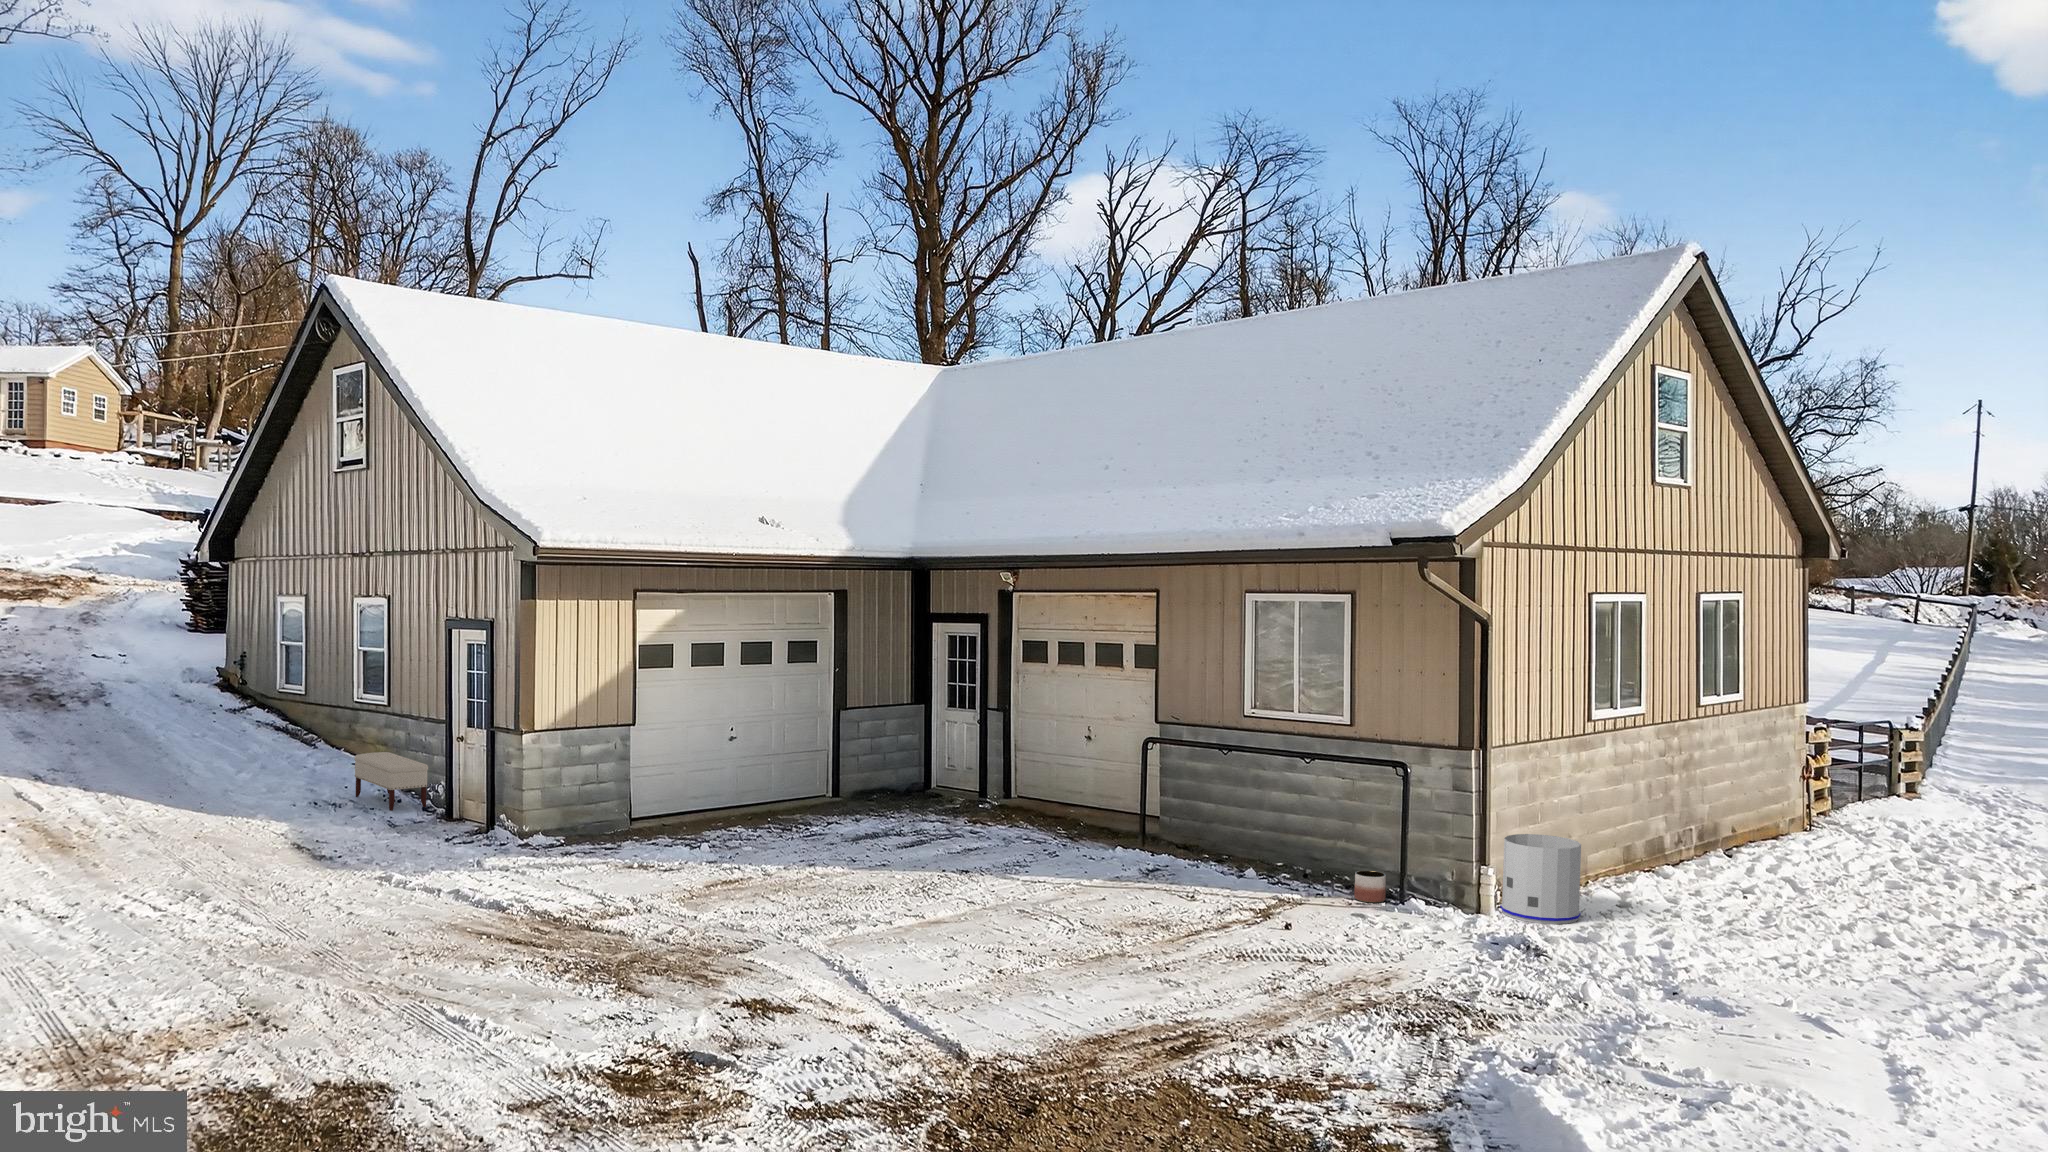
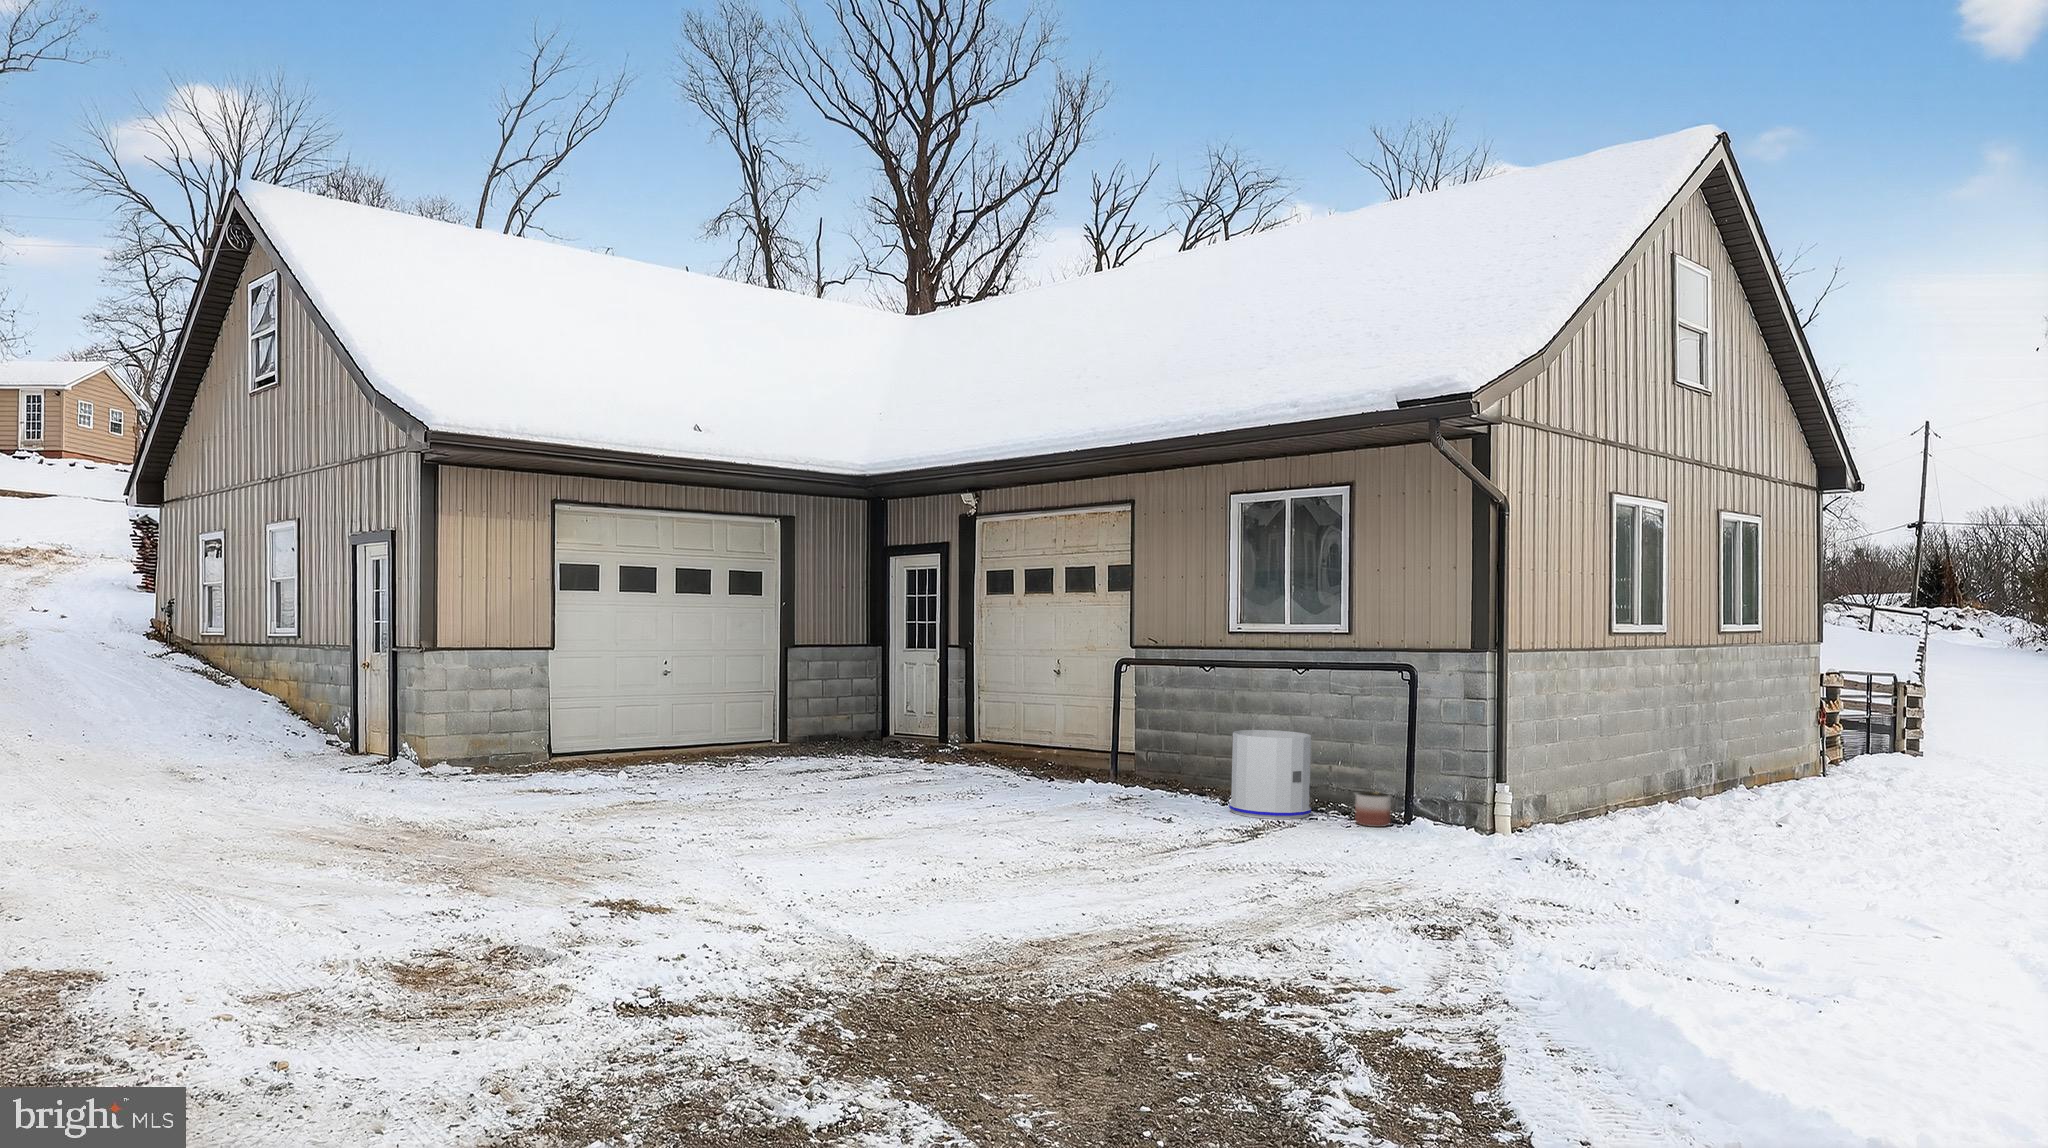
bench: present [354,752,428,811] -> none [261,689,337,747]
trash can: present [1500,834,1581,924] -> present [1229,730,1311,819]

